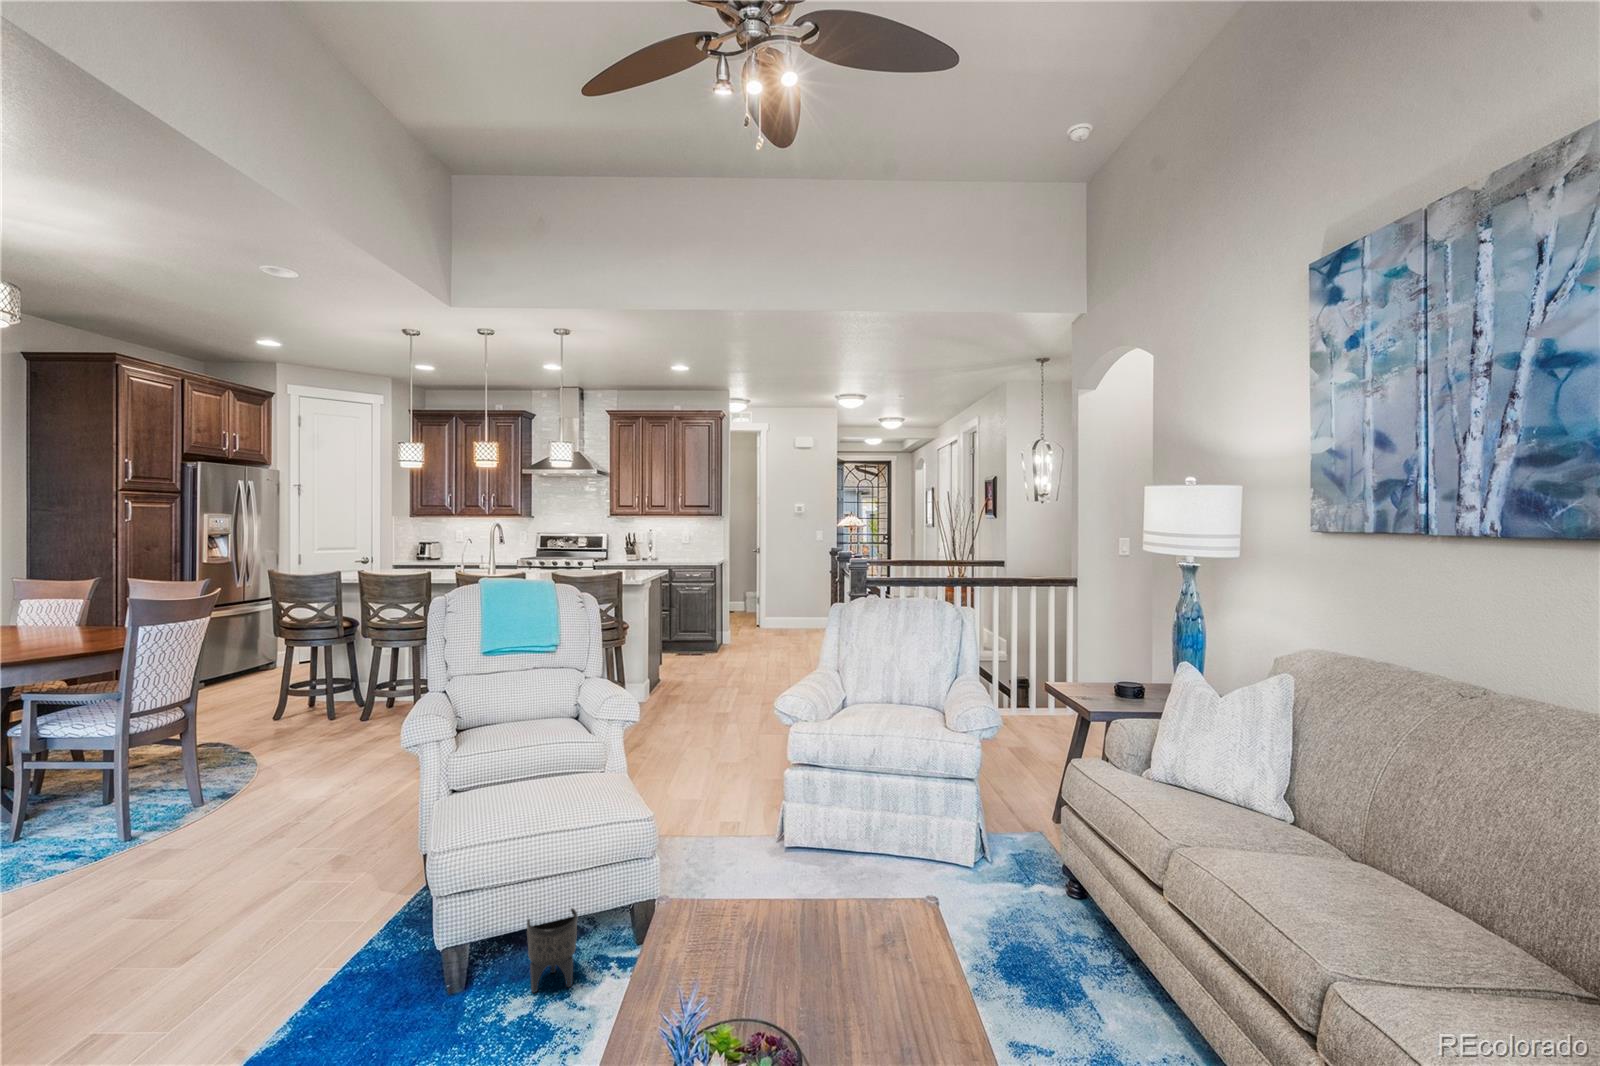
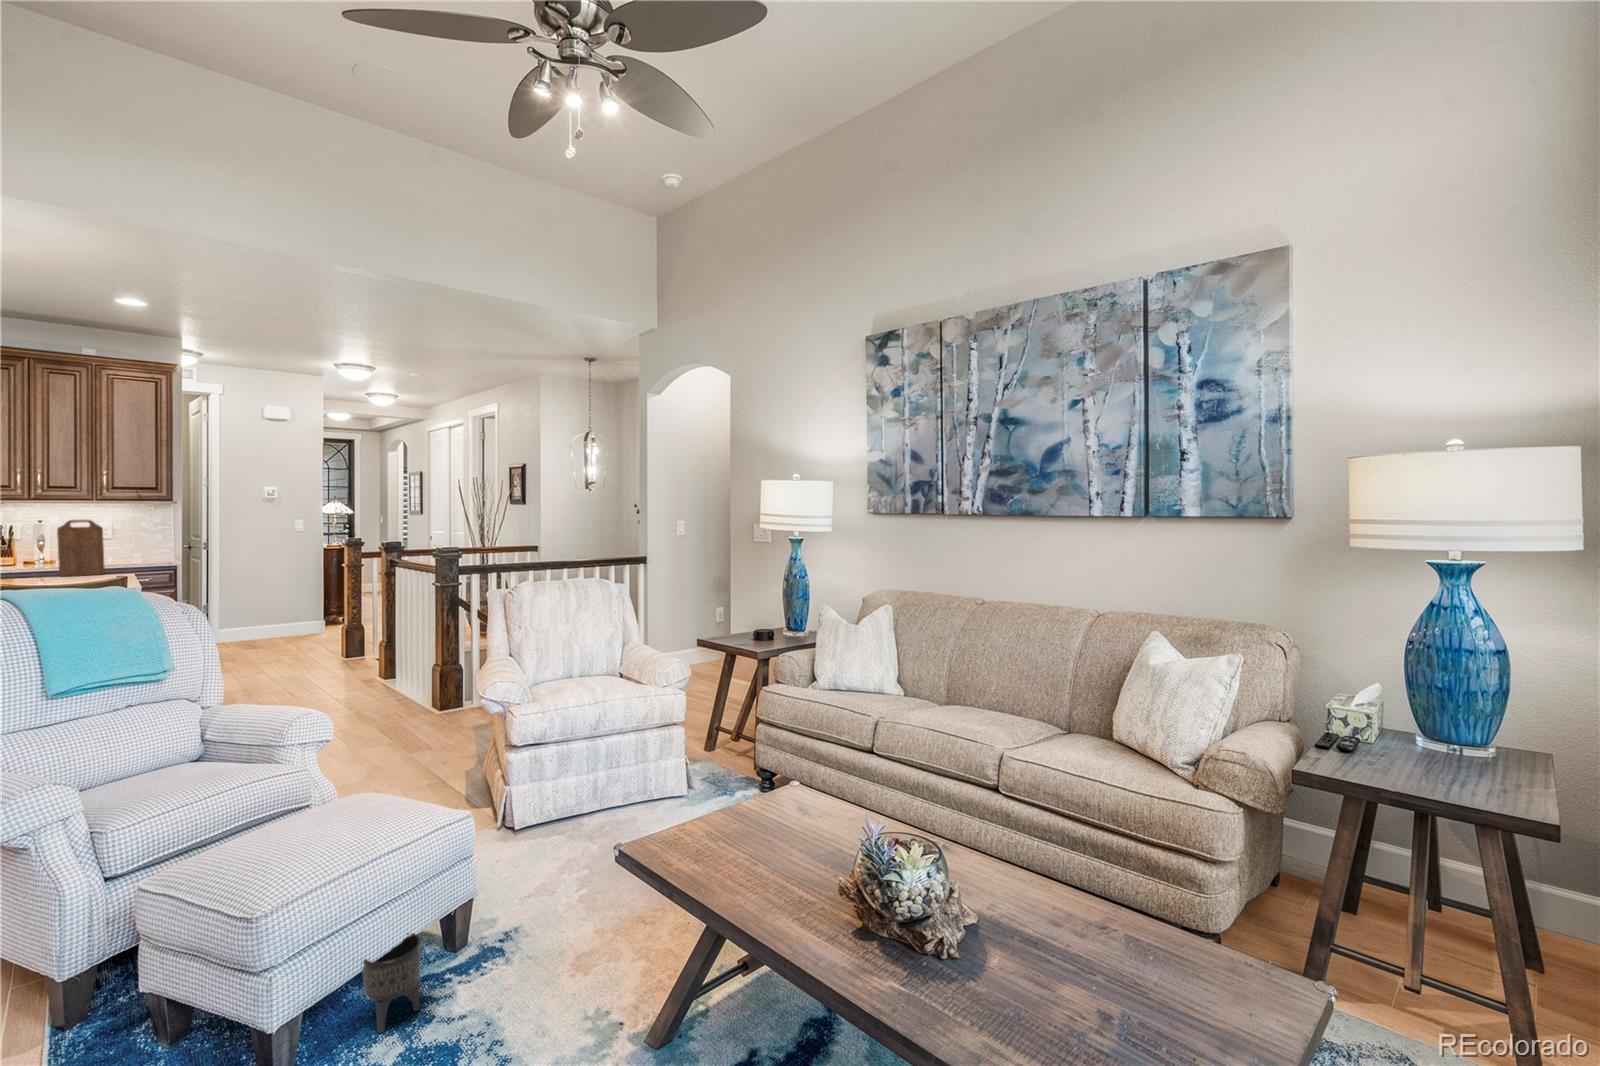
cutting board: none [633,526,657,567] -> present [57,520,105,576]

